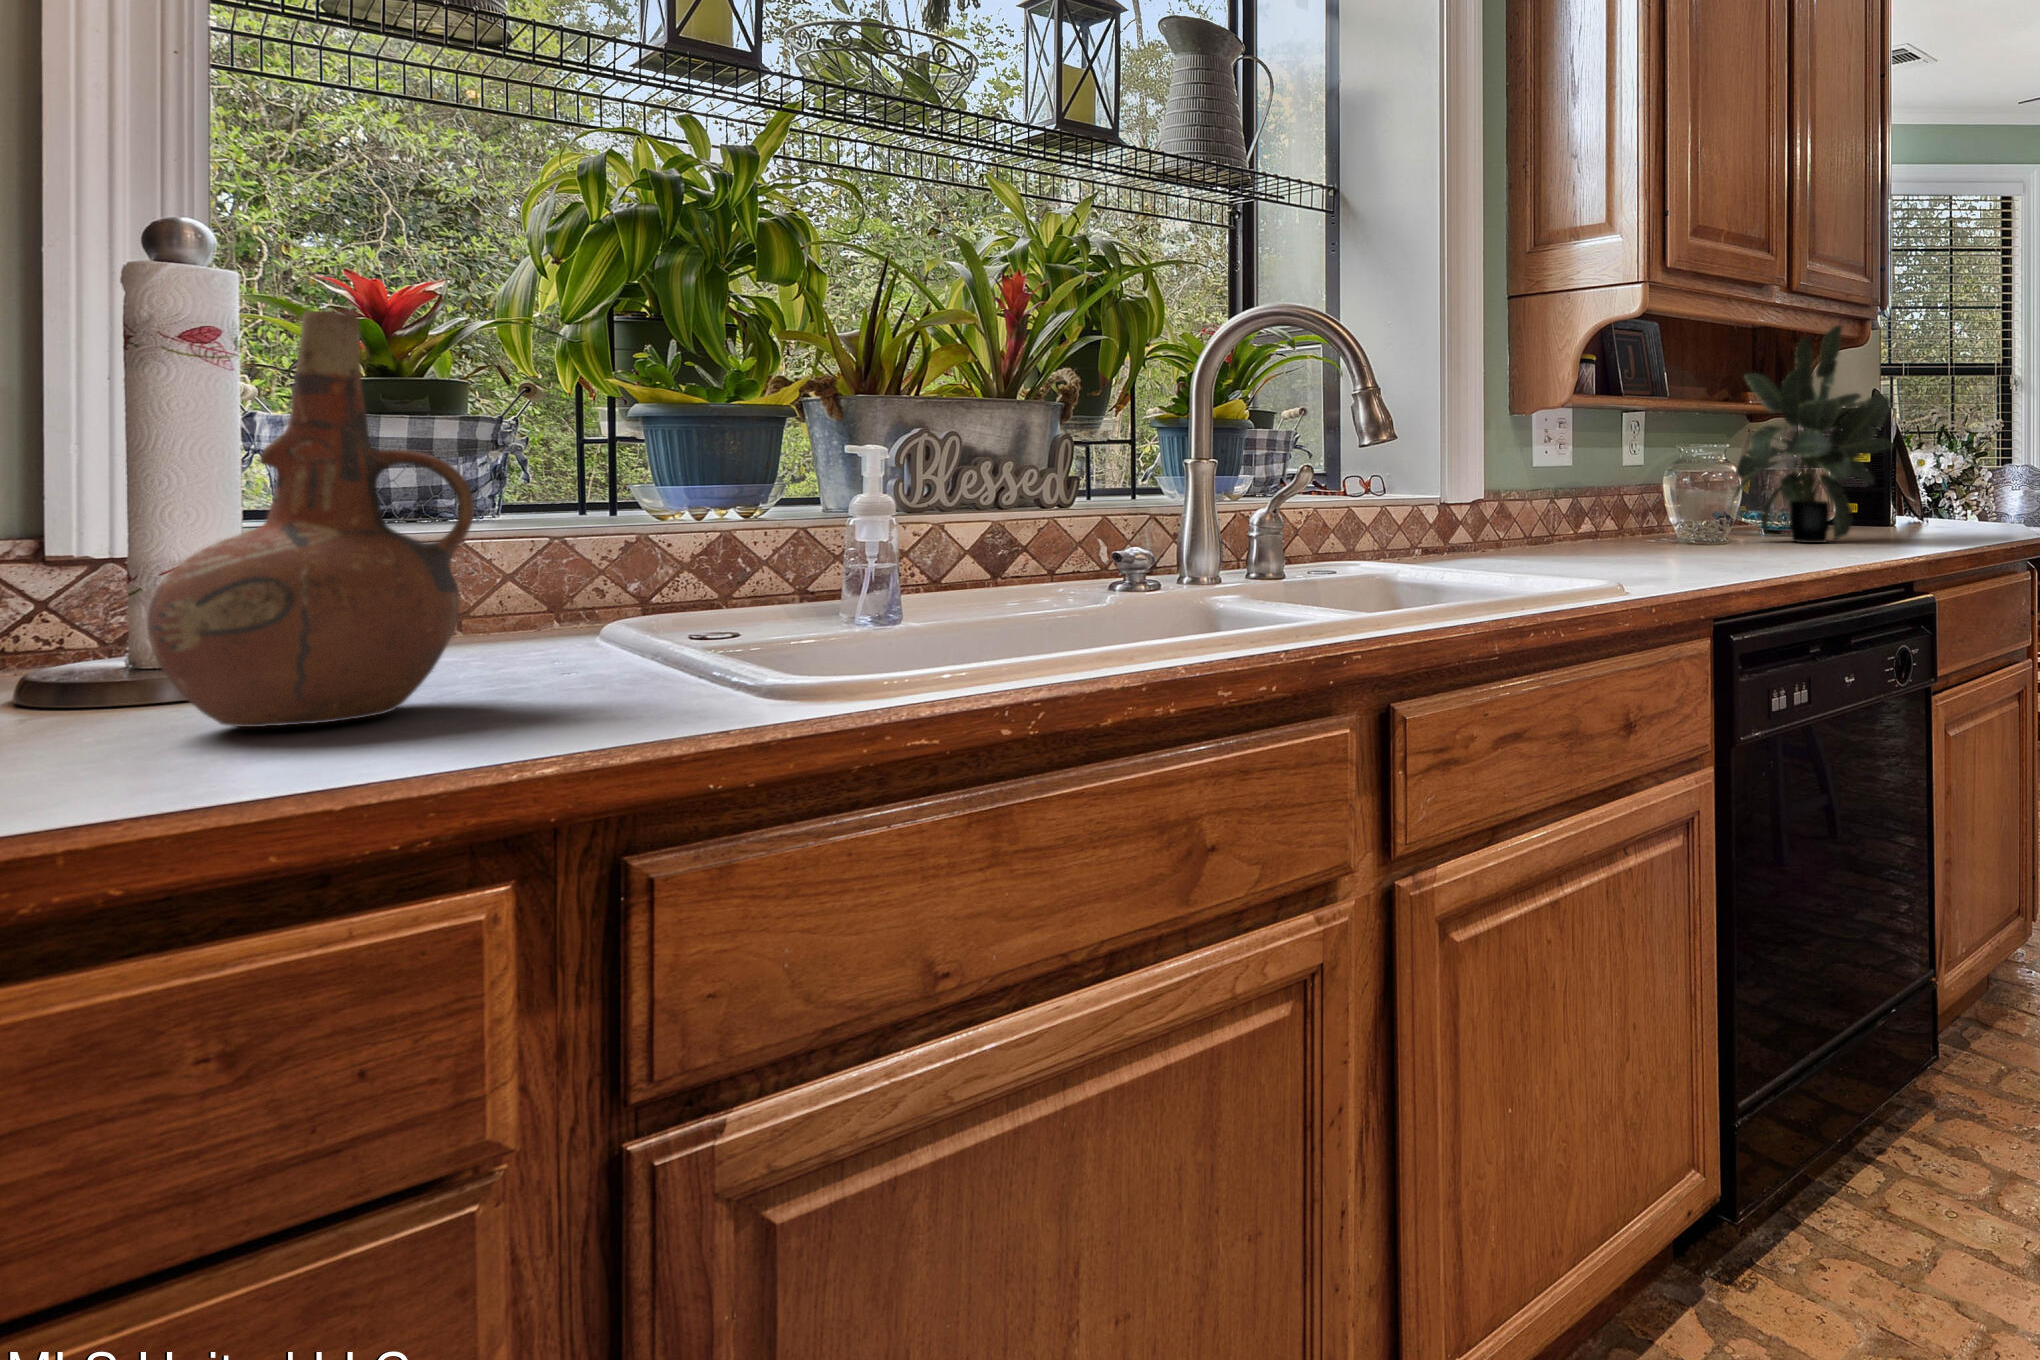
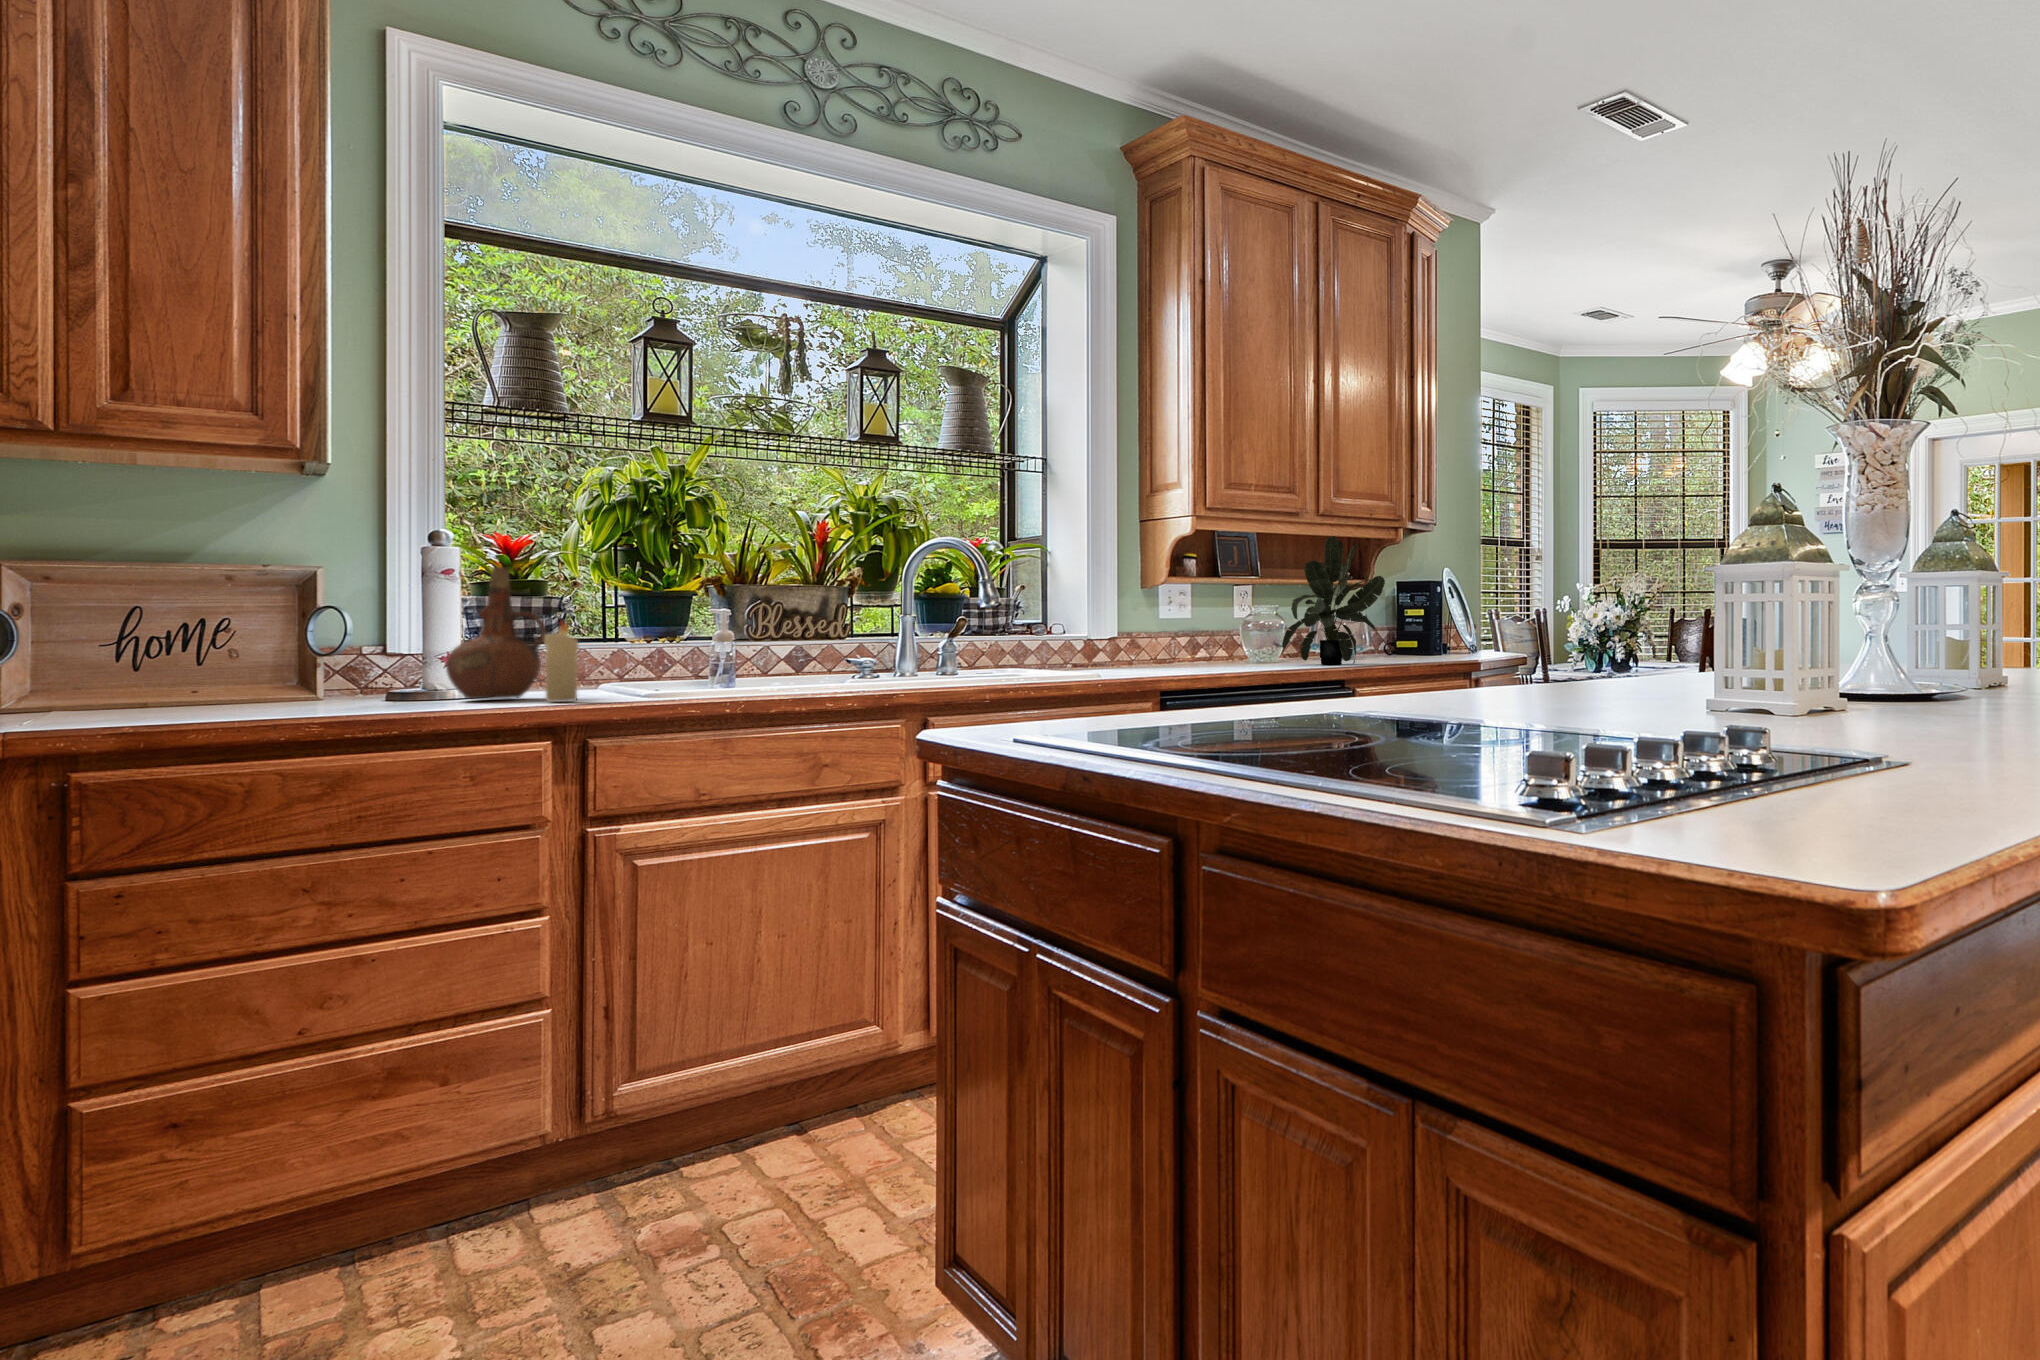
candle: none [470,474,584,746] -> present [544,623,578,702]

